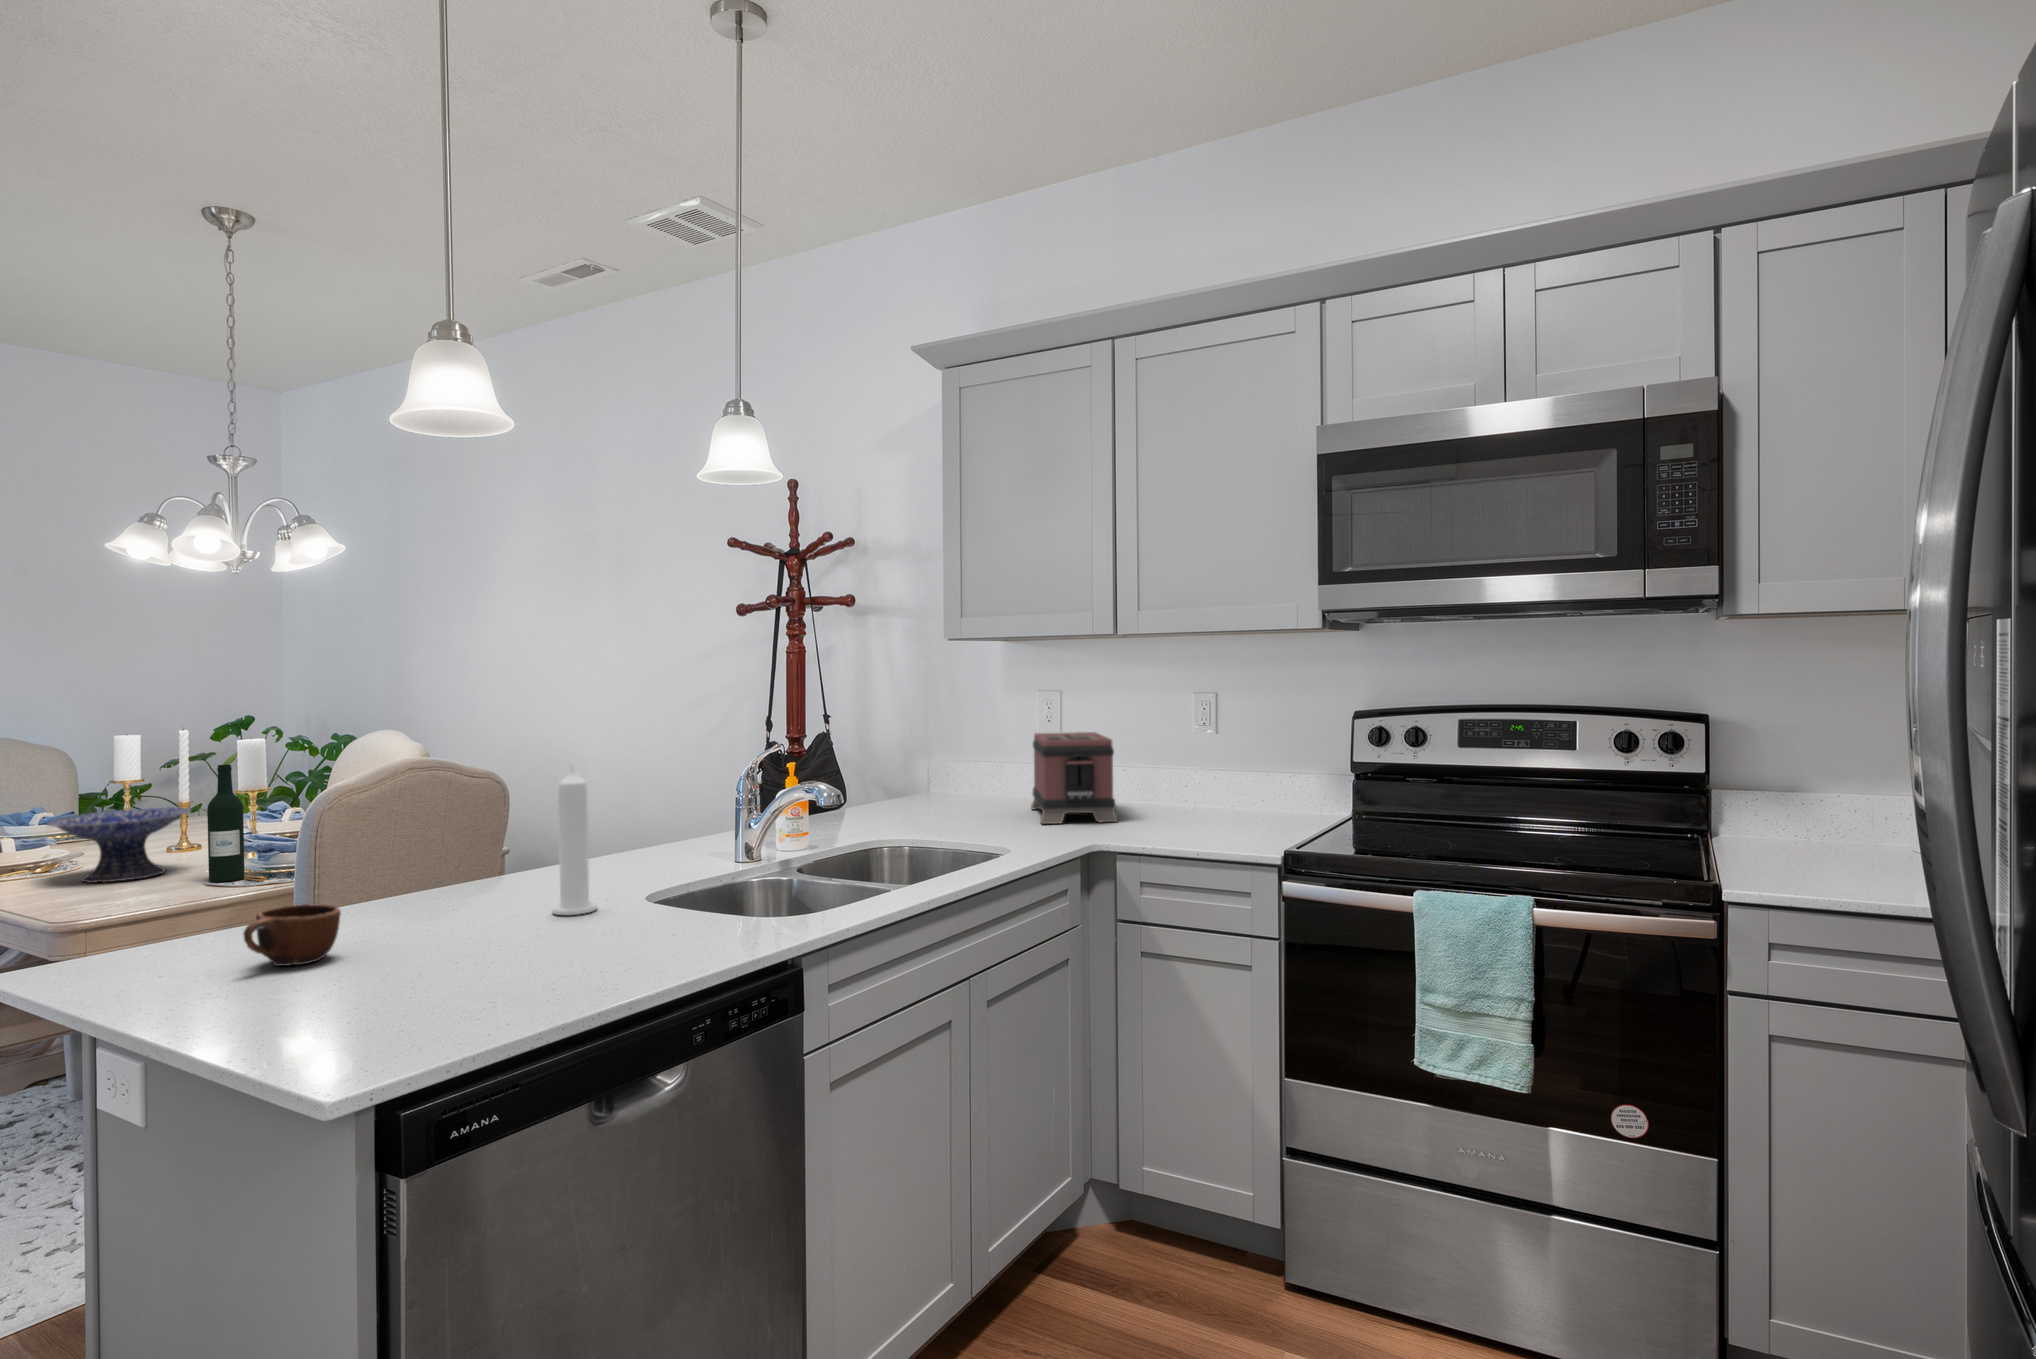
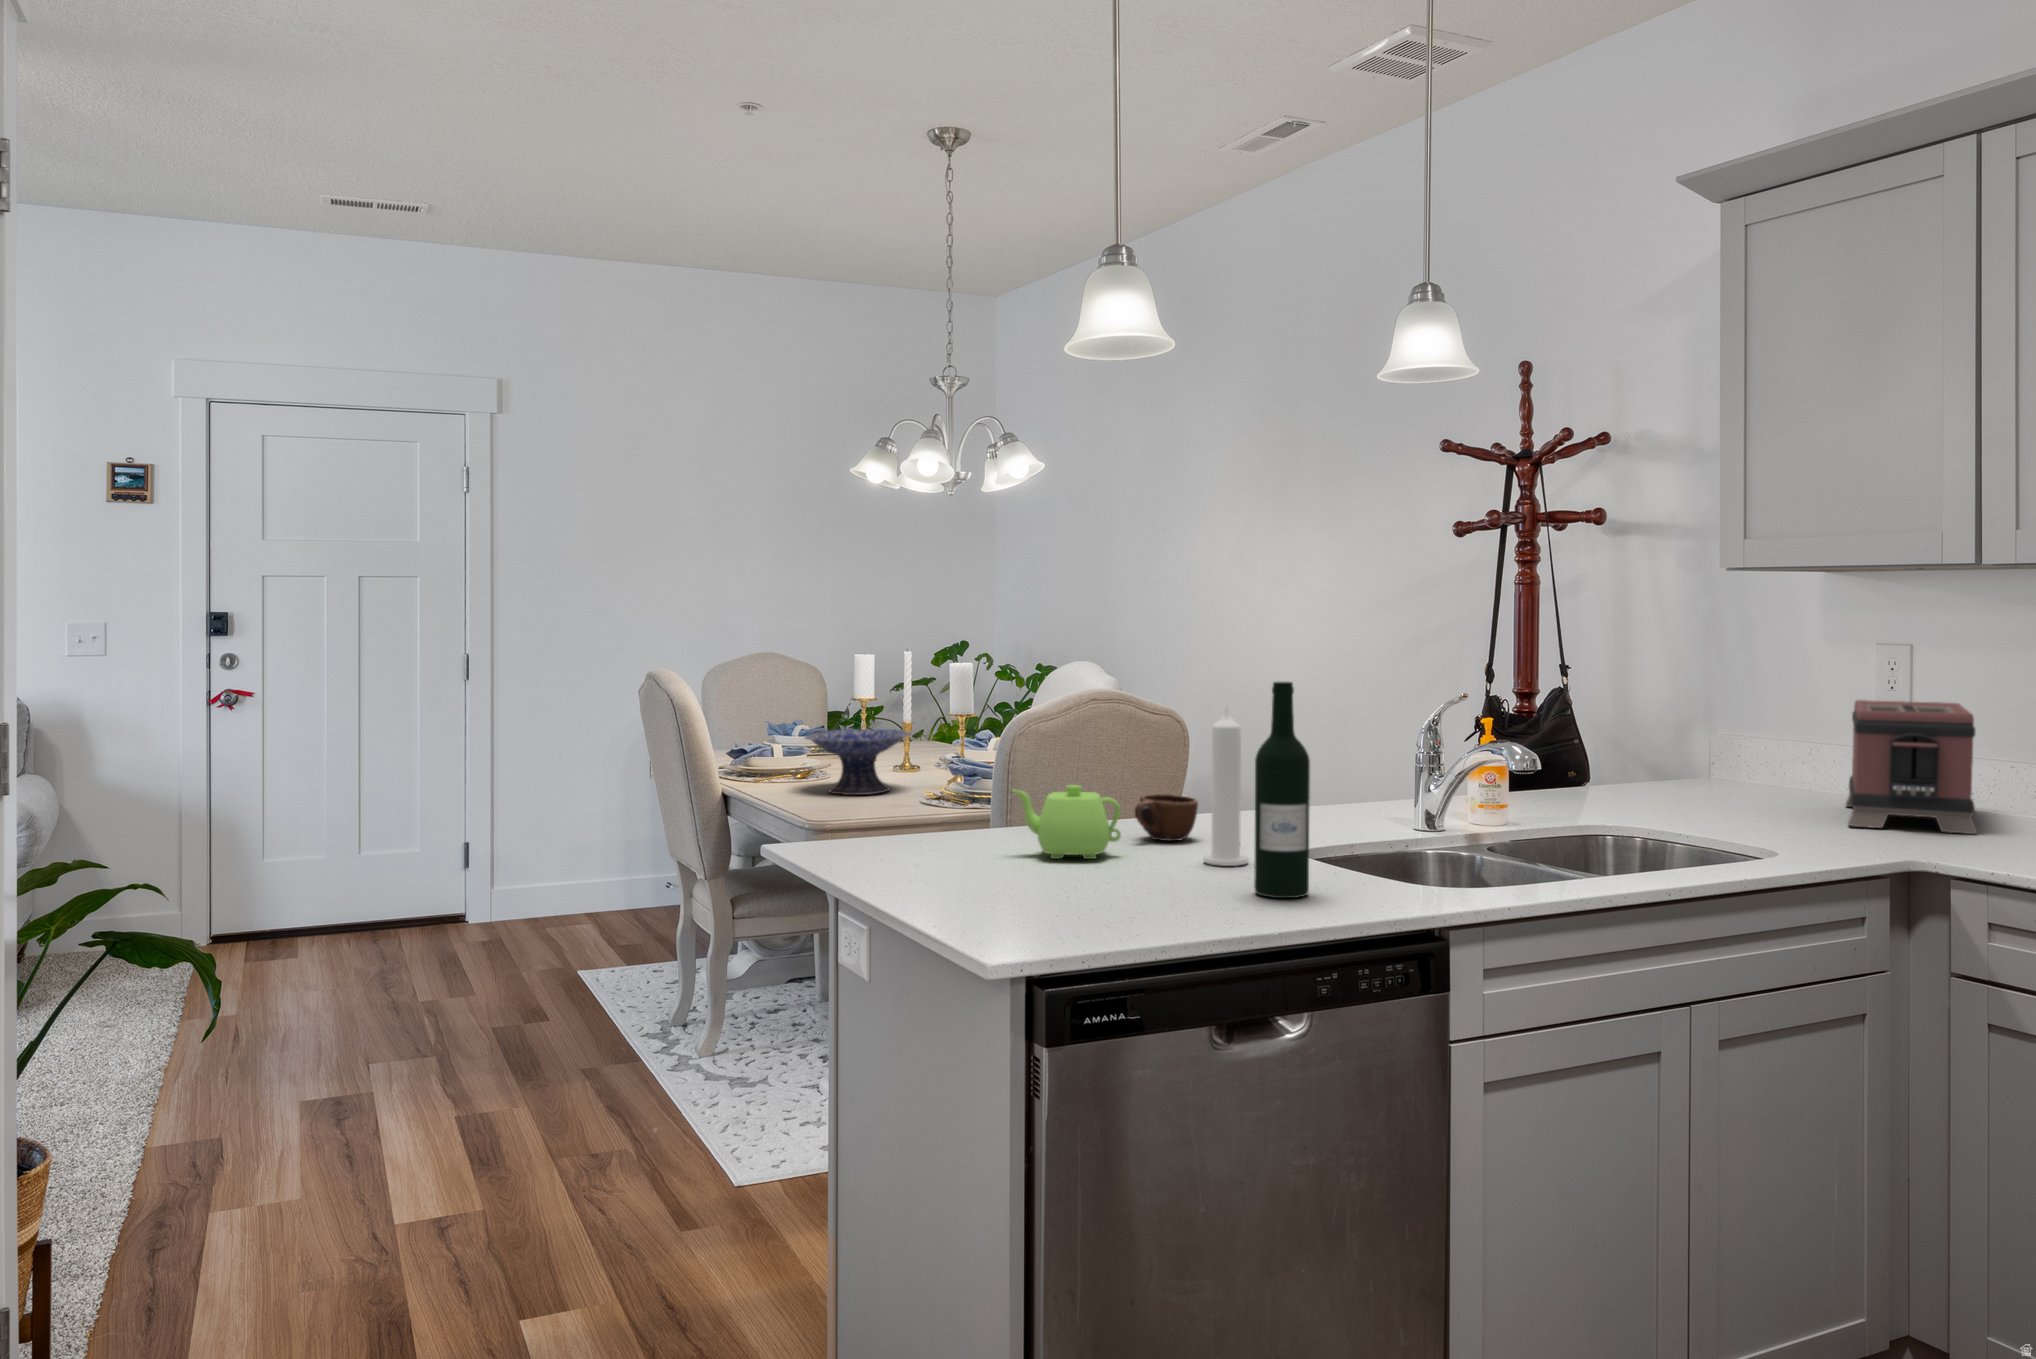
wine bottle: present [207,764,245,882] -> present [1254,682,1310,898]
teapot: none [334,852,463,930] -> present [1013,785,1121,859]
mug: present [244,904,341,966] -> present [1135,794,1198,841]

